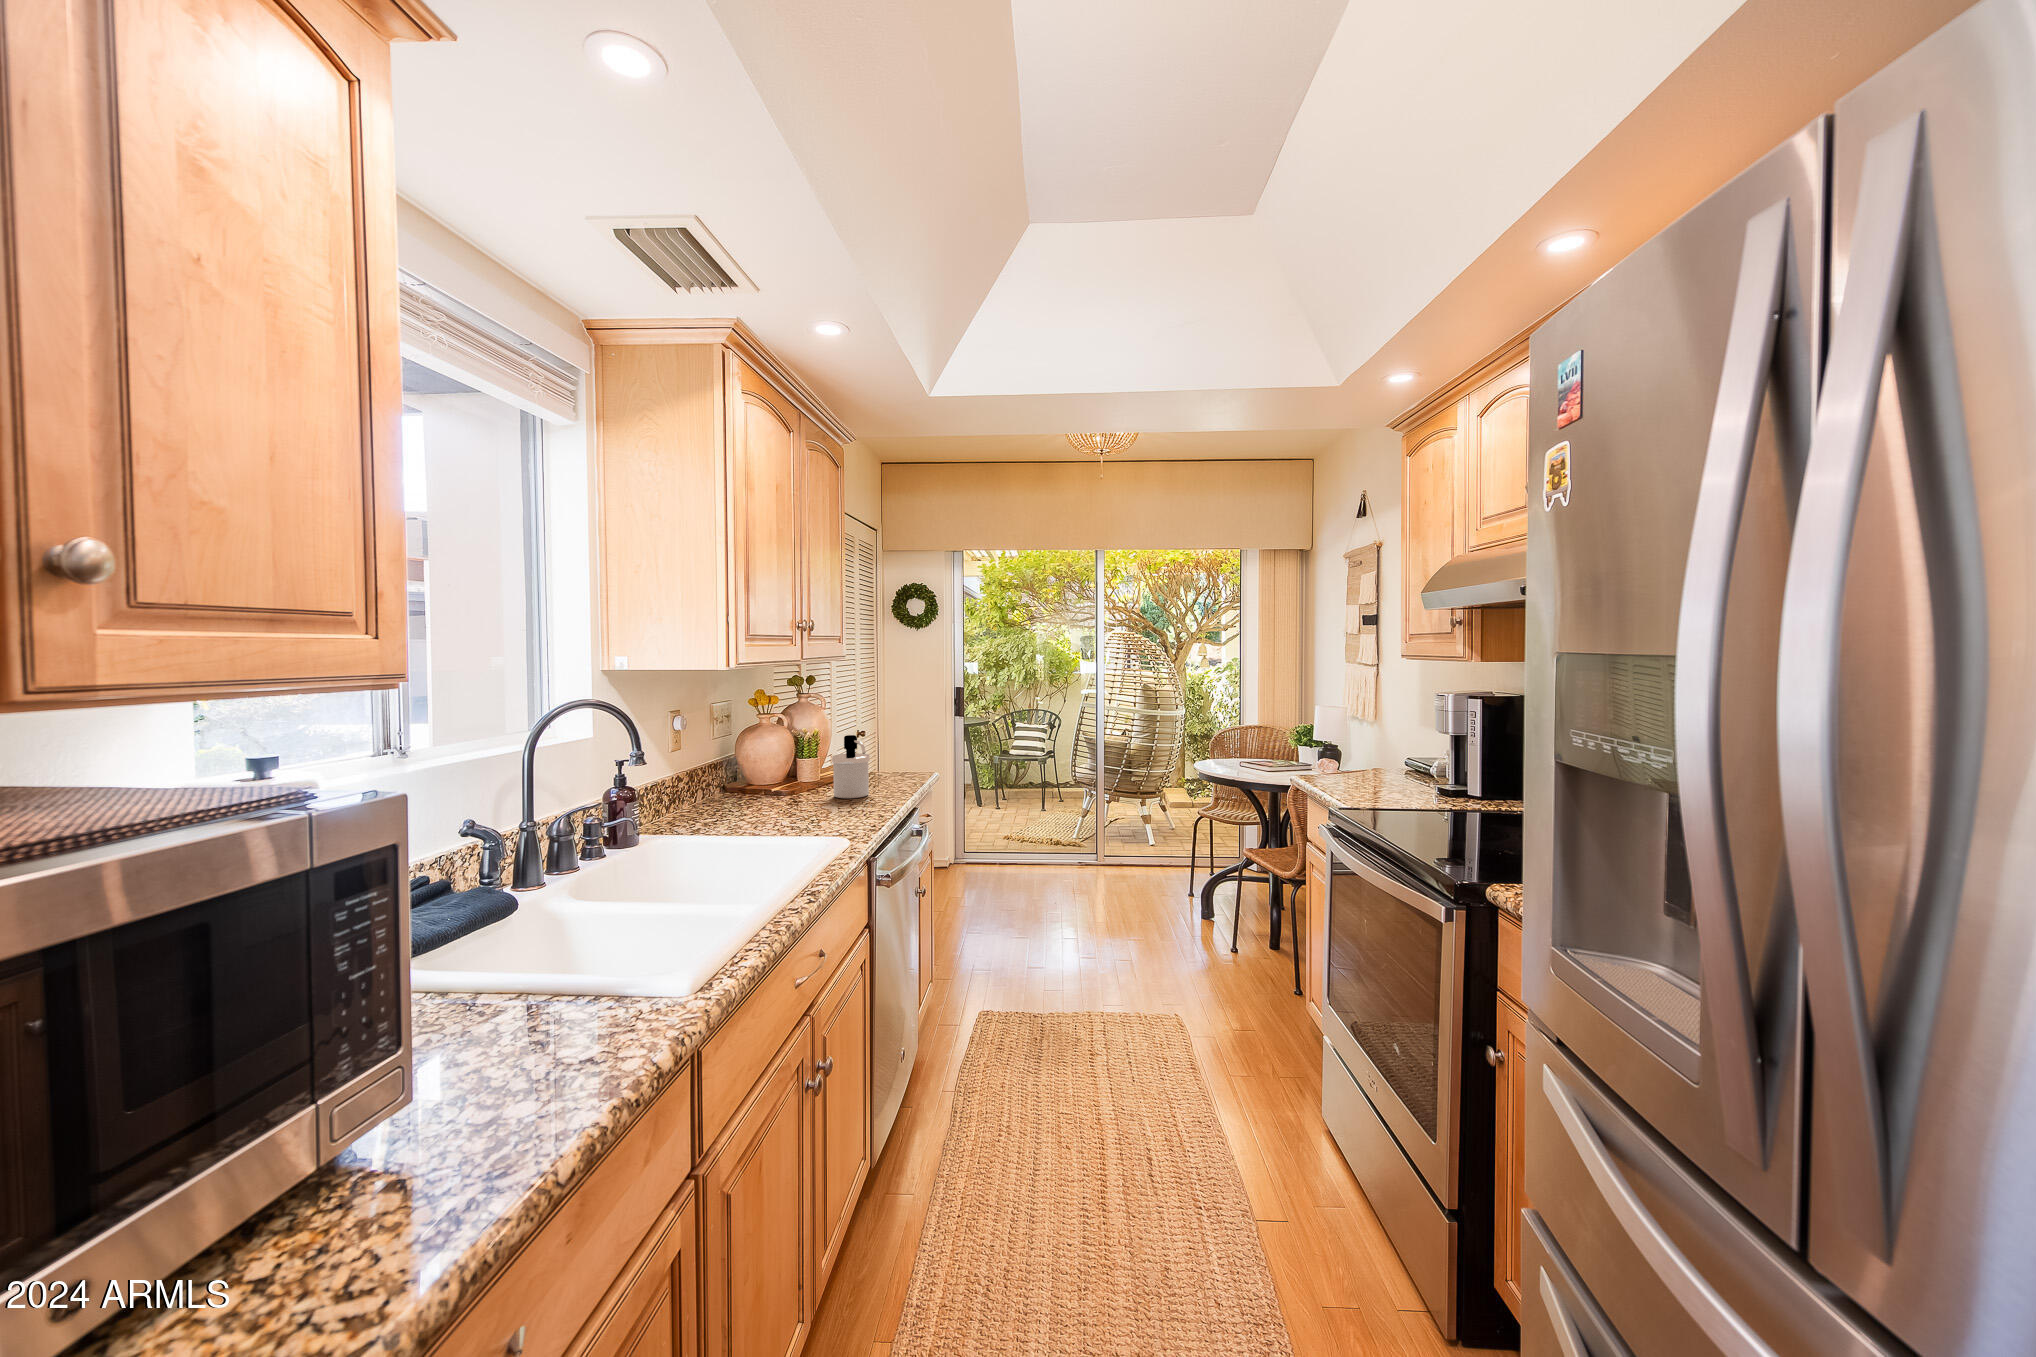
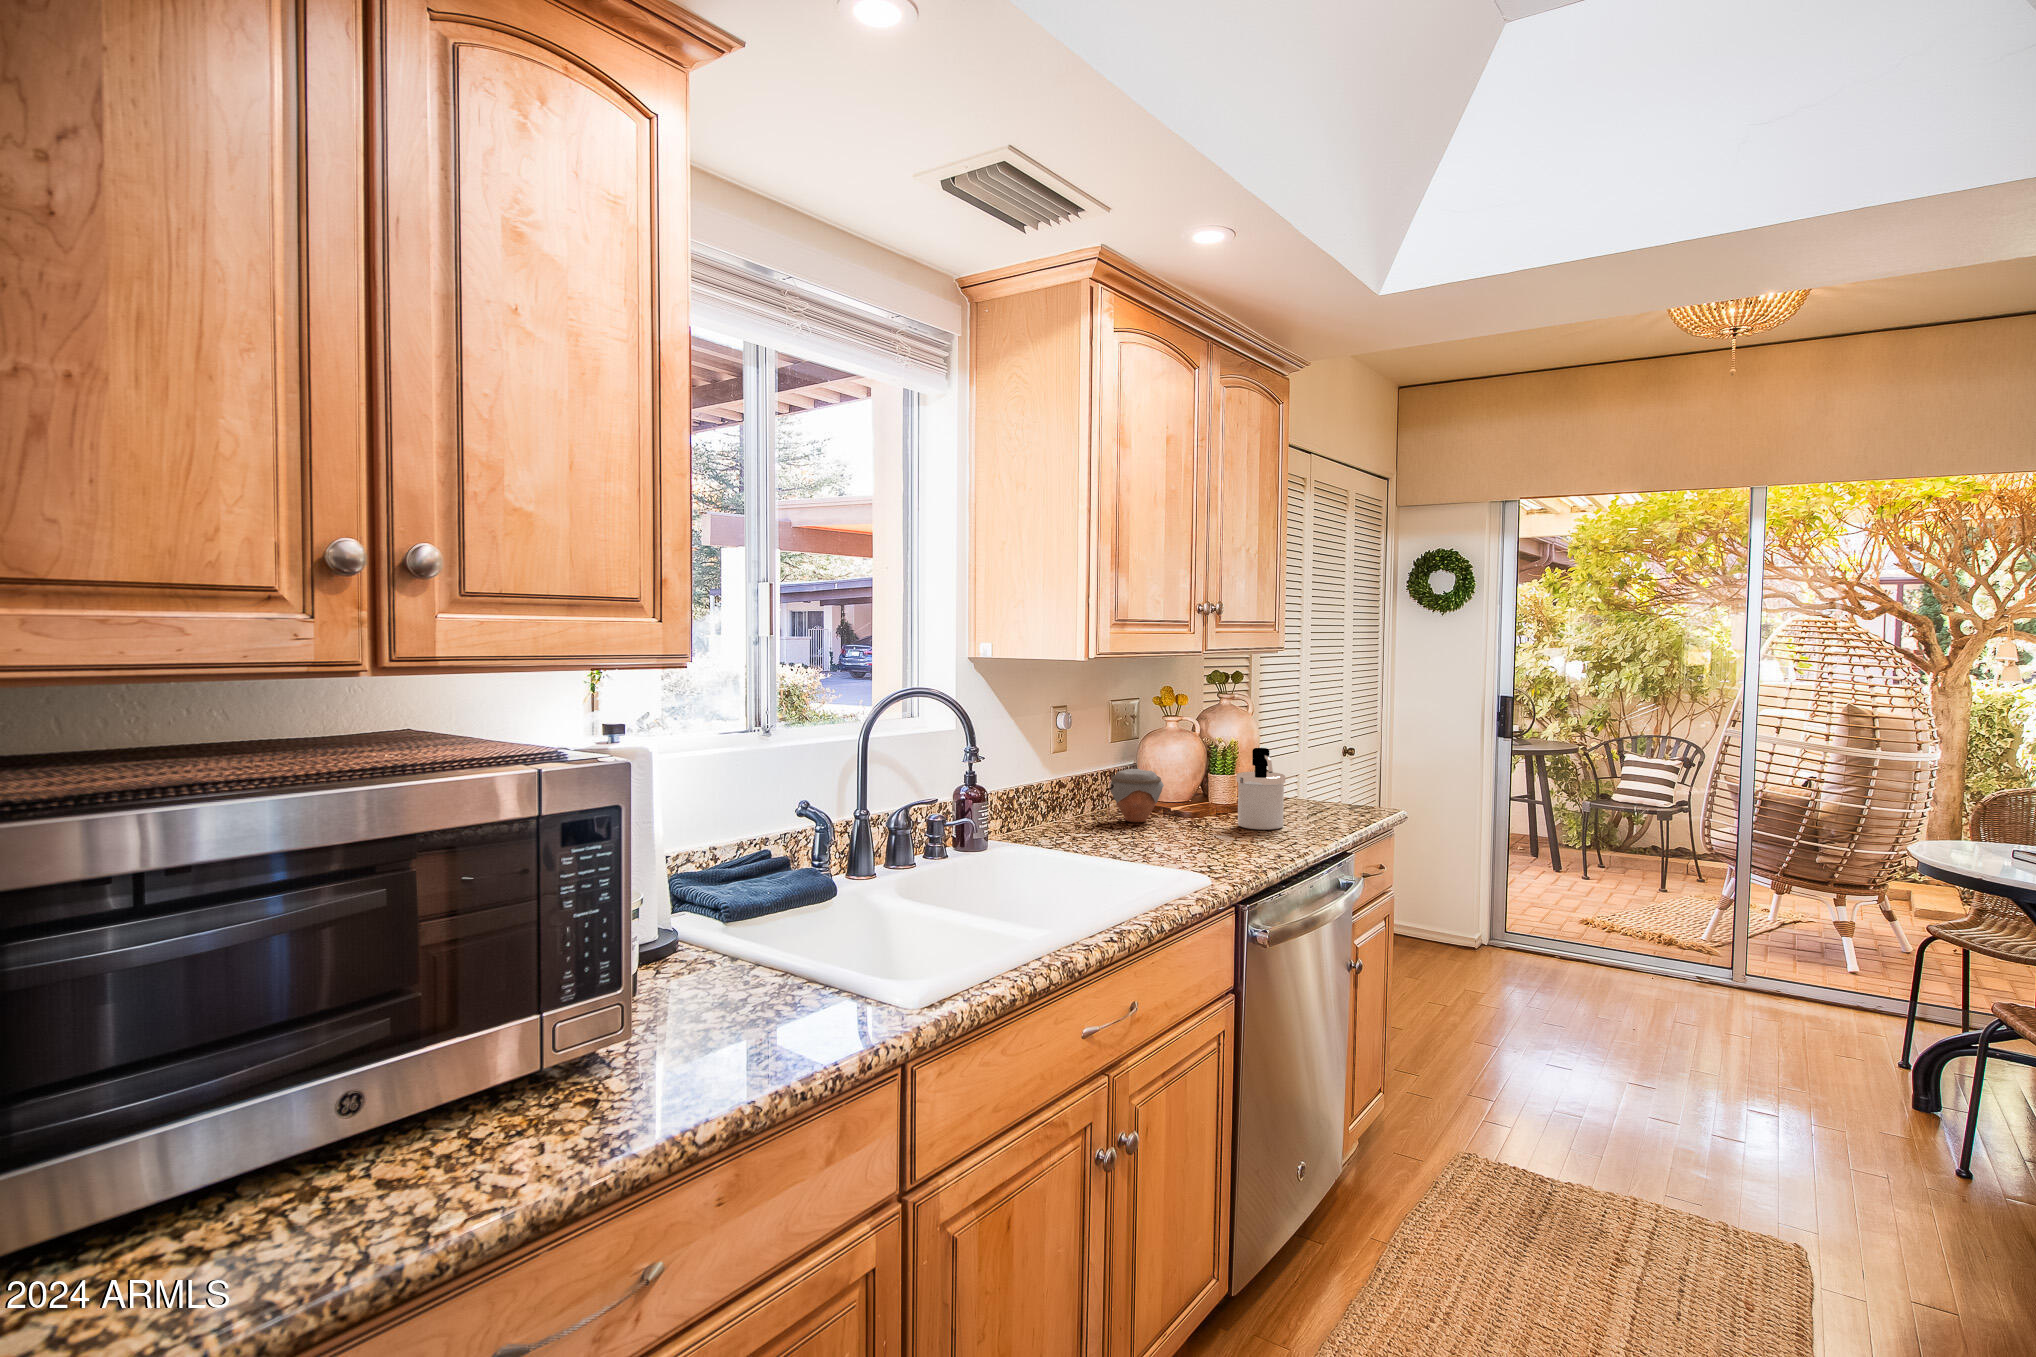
jar: none [724,760,771,804] -> present [1109,769,1164,822]

